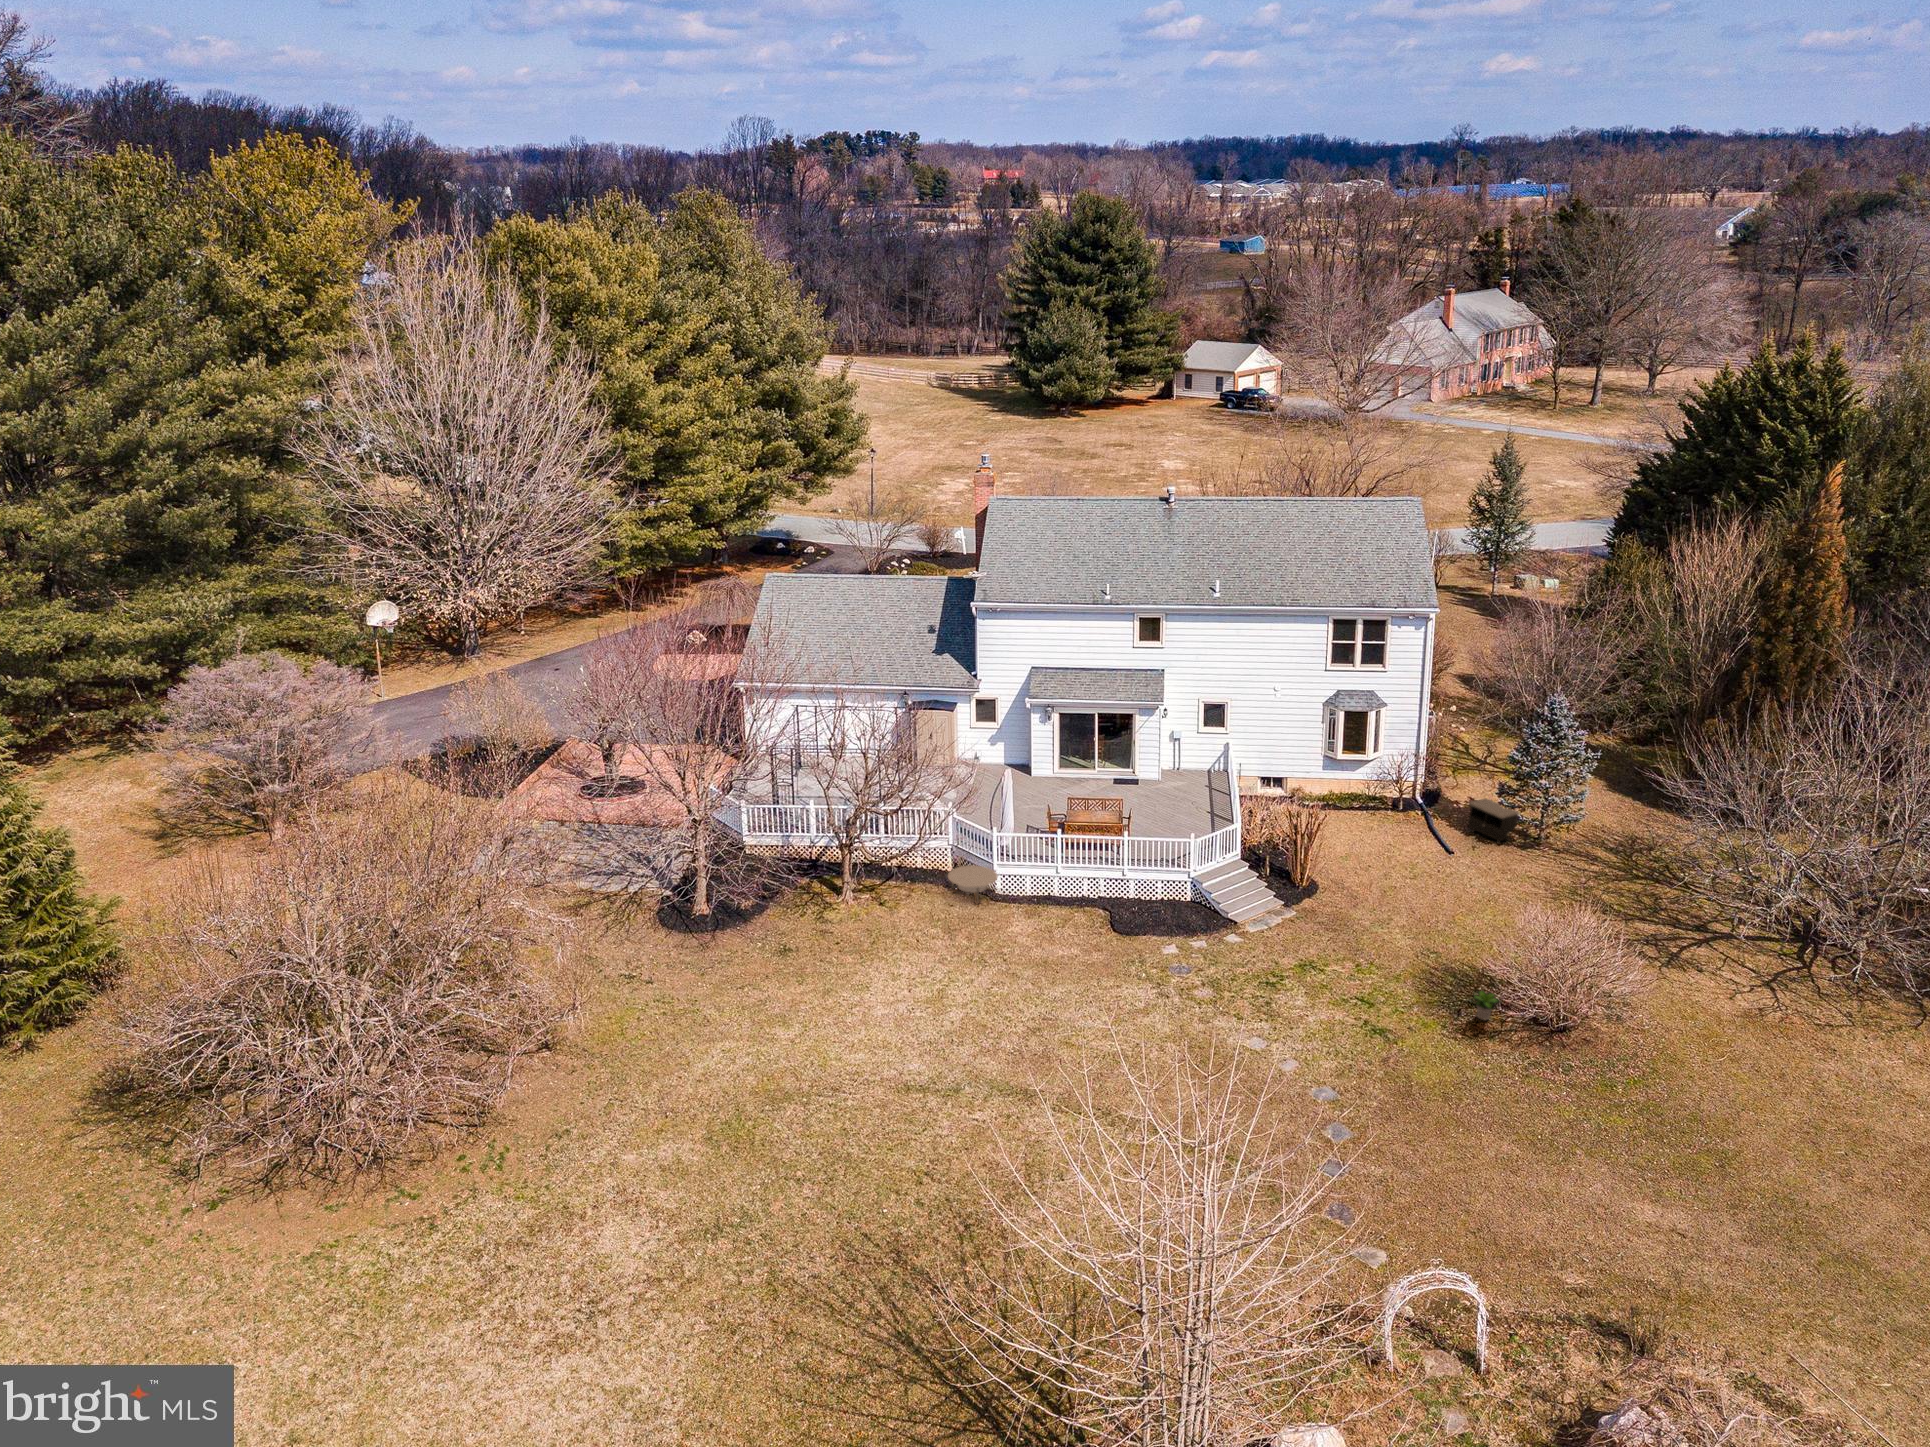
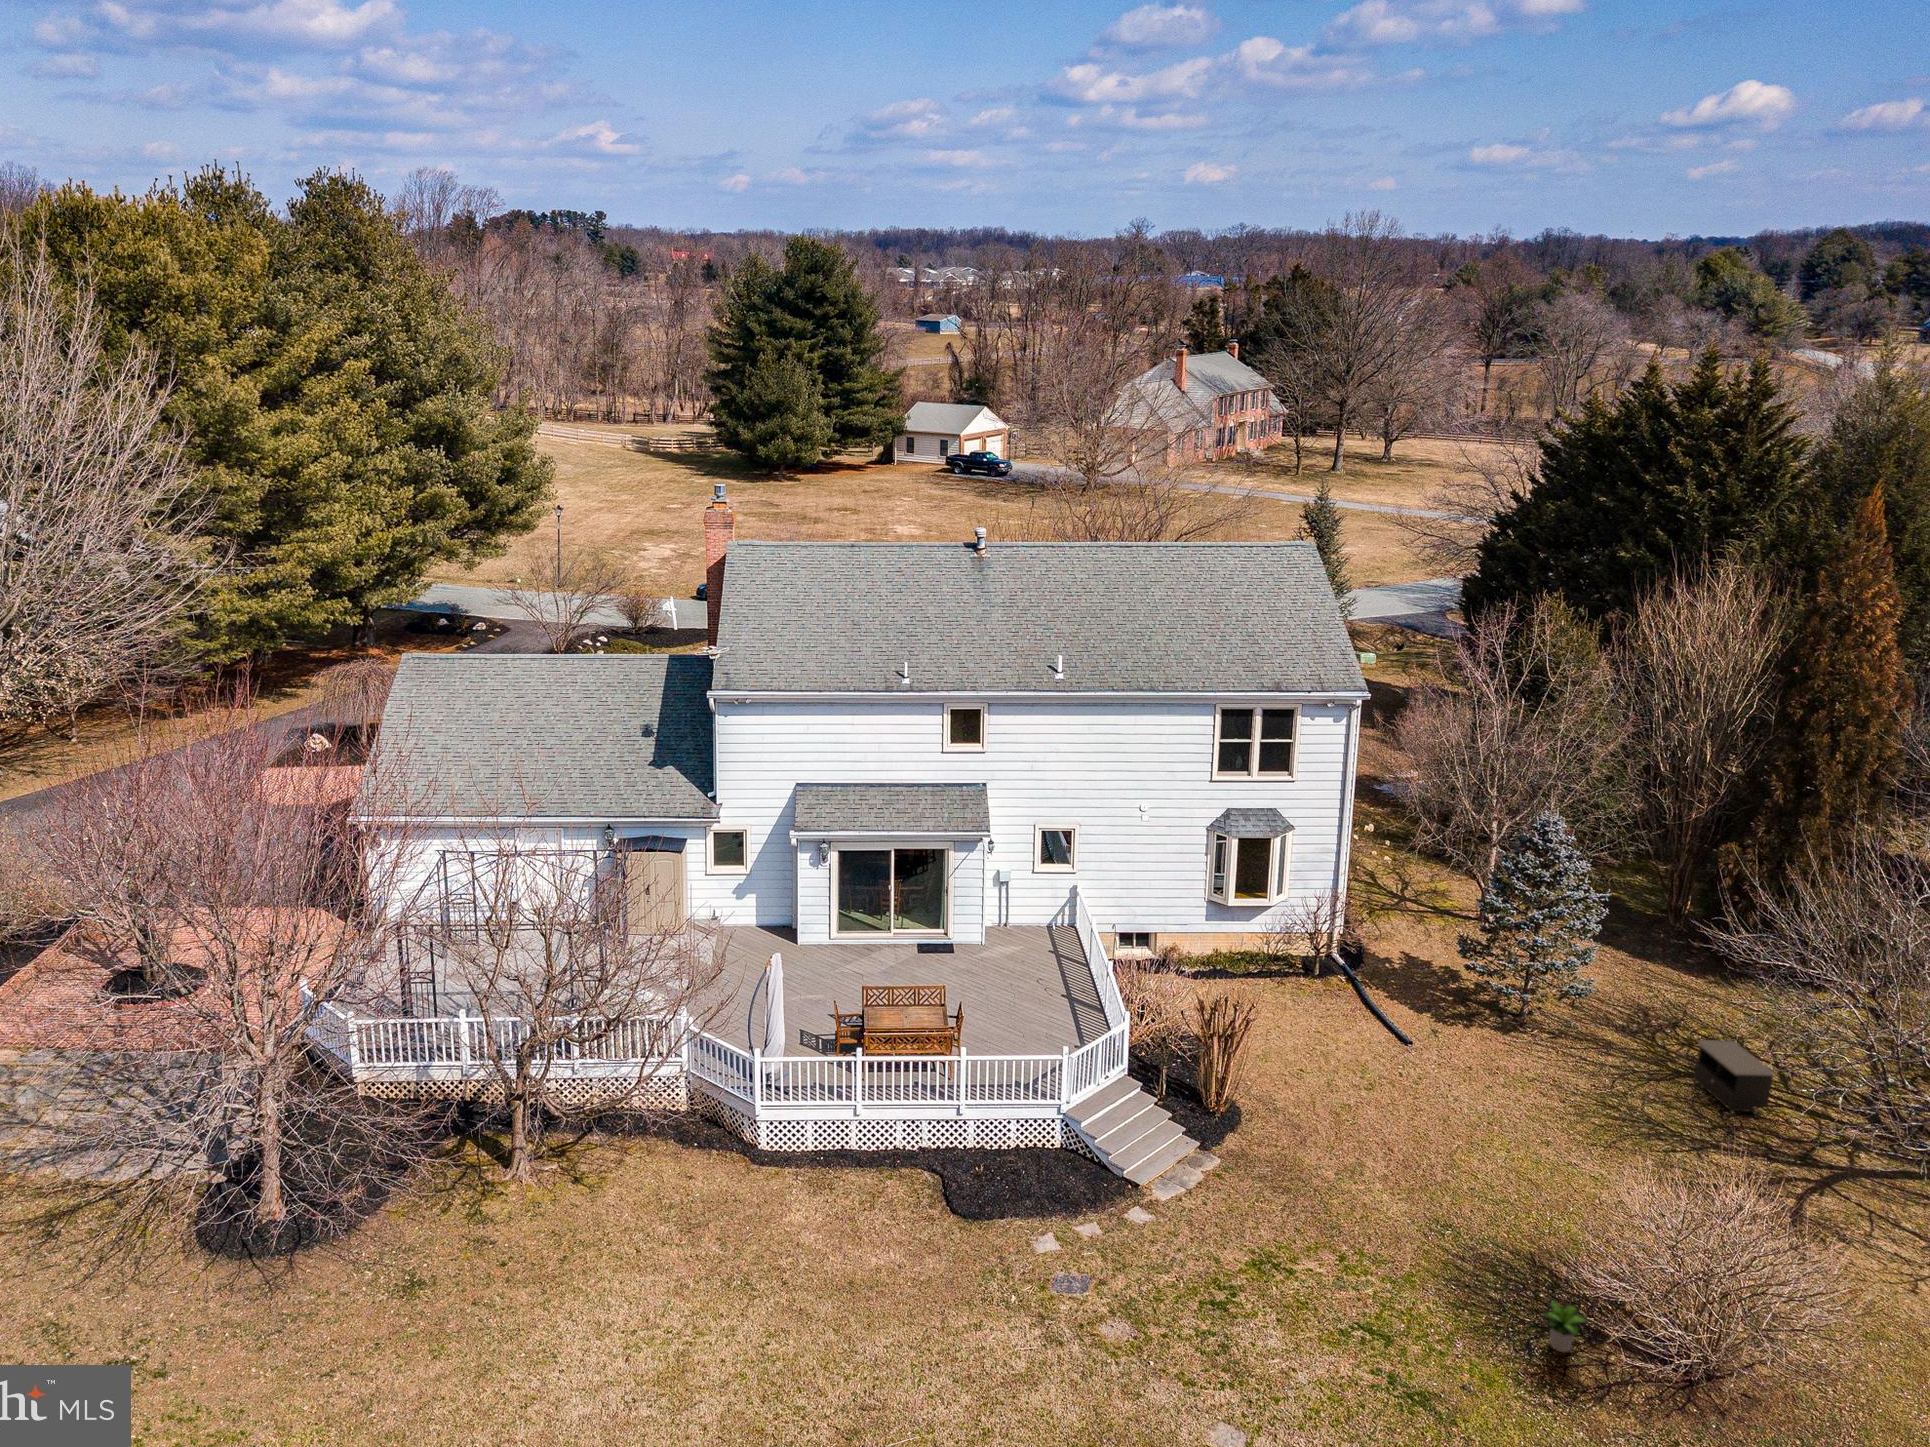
storage bench: present [1468,798,1518,842] -> present [1694,1040,1774,1114]
round table: present [948,865,998,904] -> none [682,1105,762,1174]

